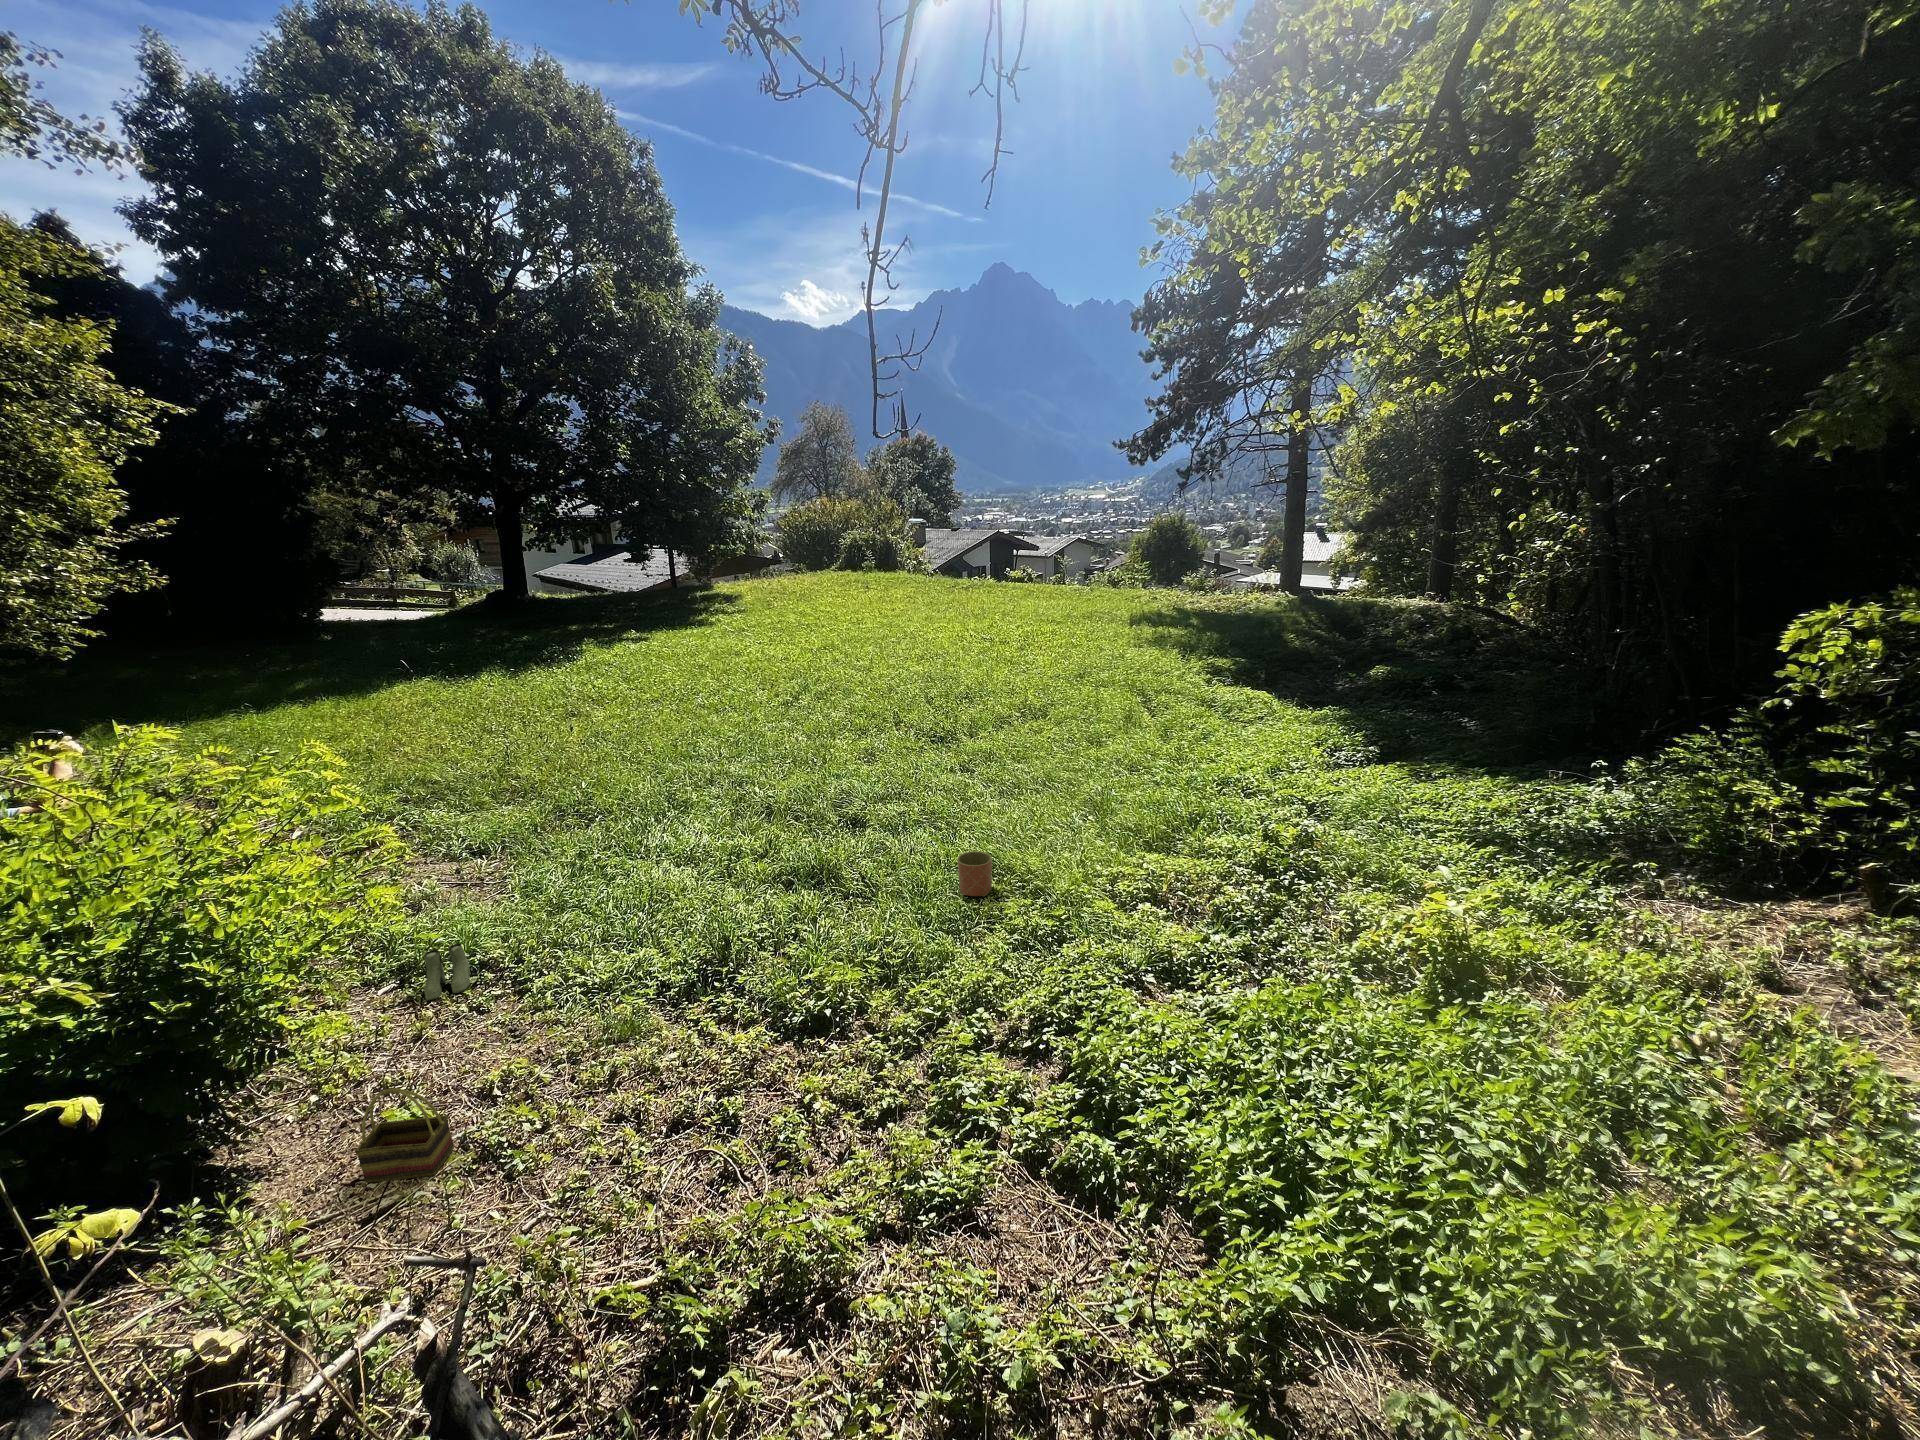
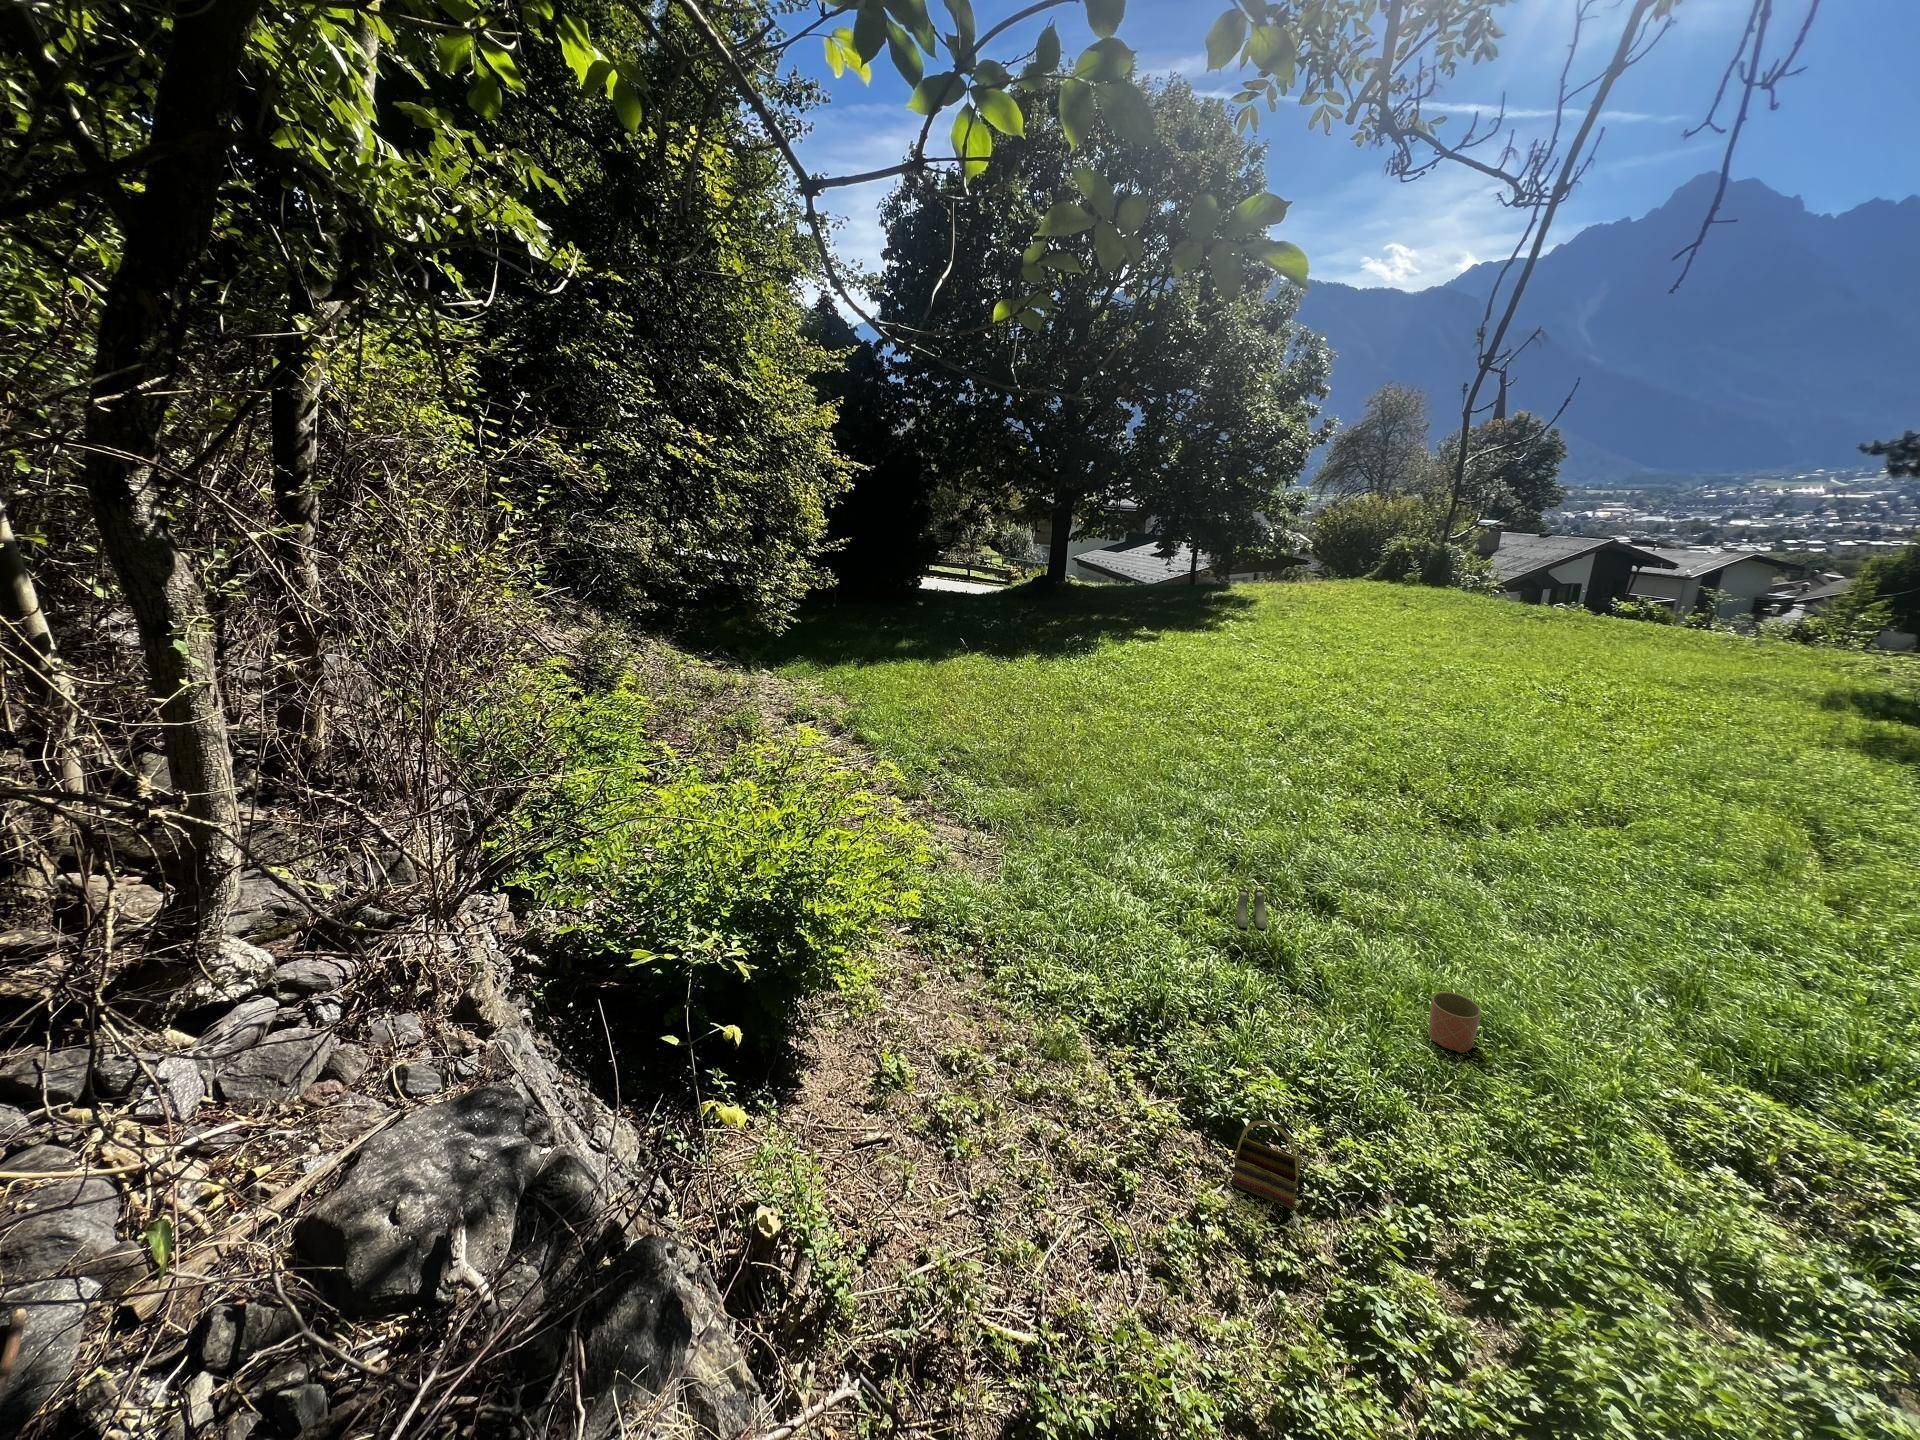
boots: present [424,943,471,1001] -> present [1236,890,1267,929]
basket: present [355,1088,454,1183] -> present [1233,1120,1301,1210]

